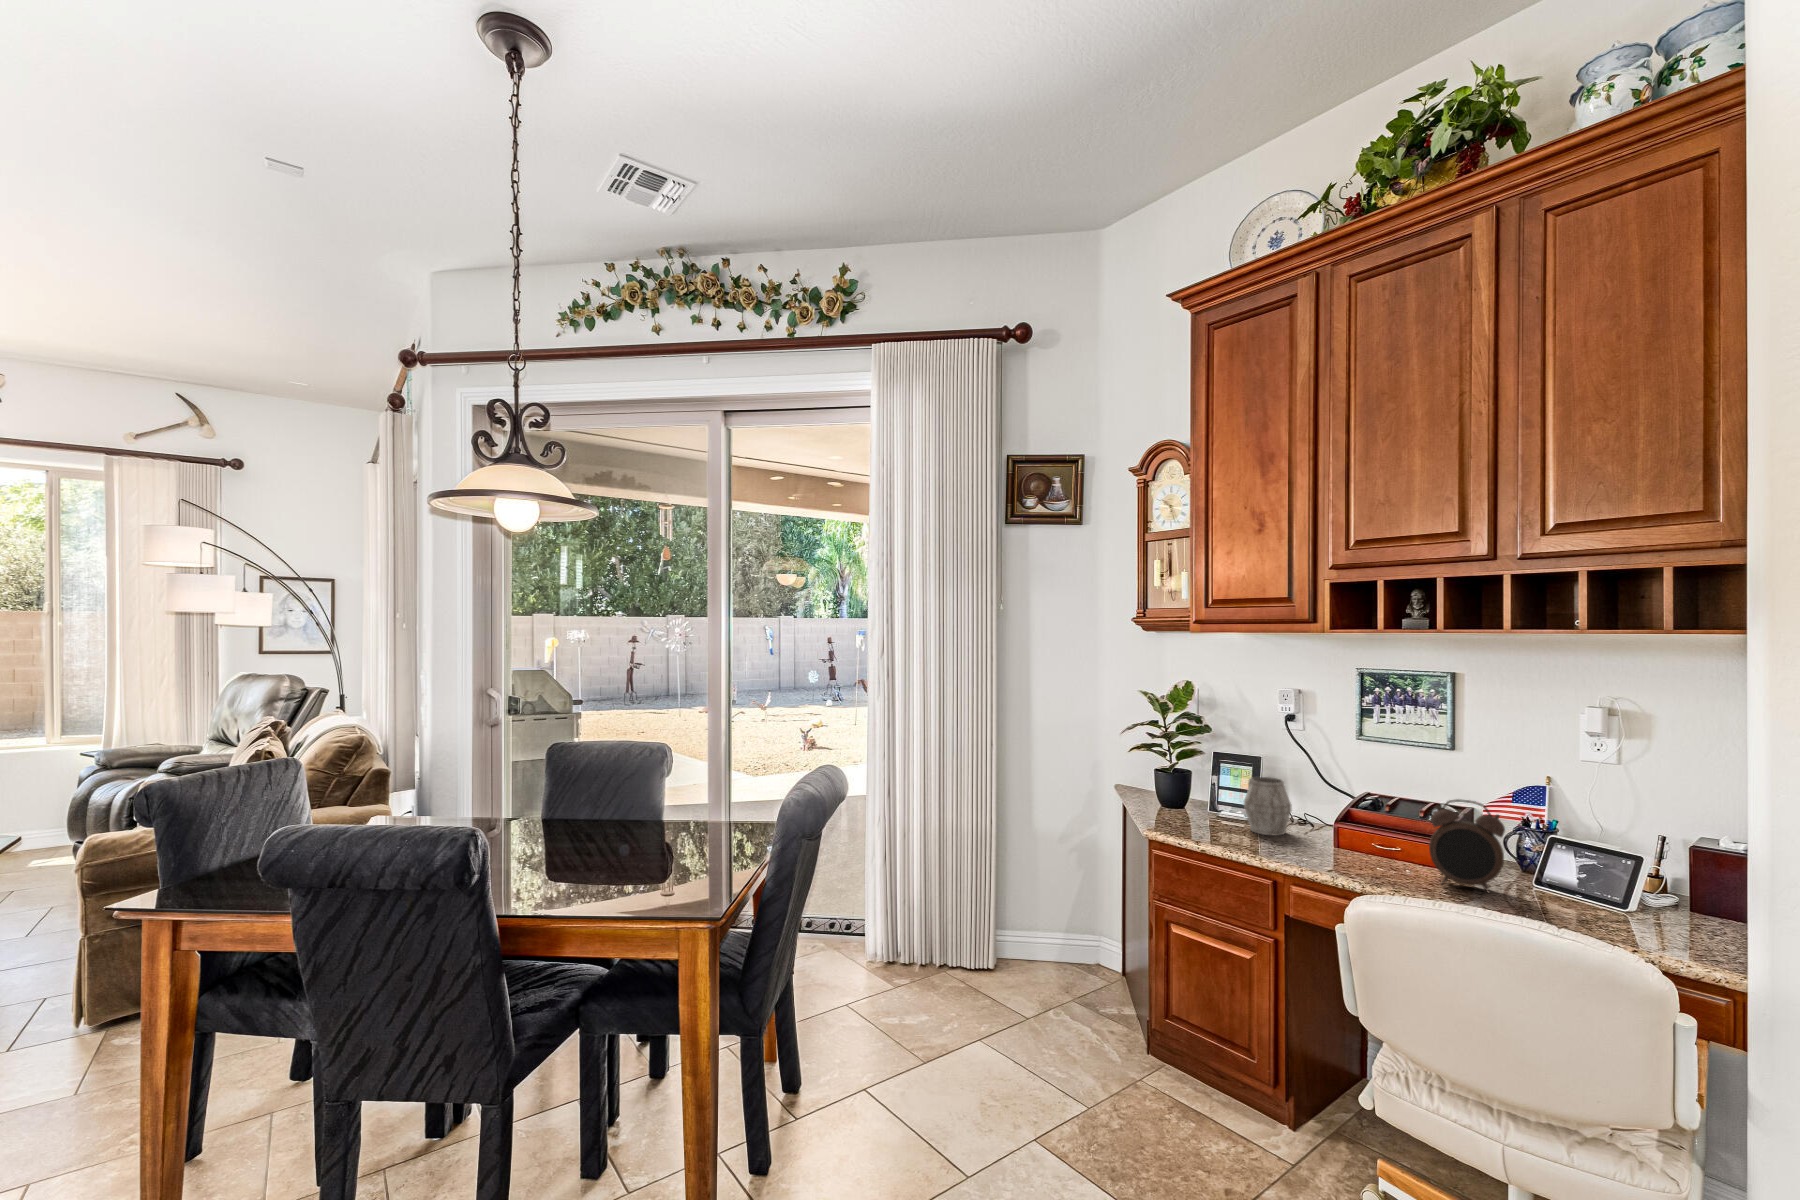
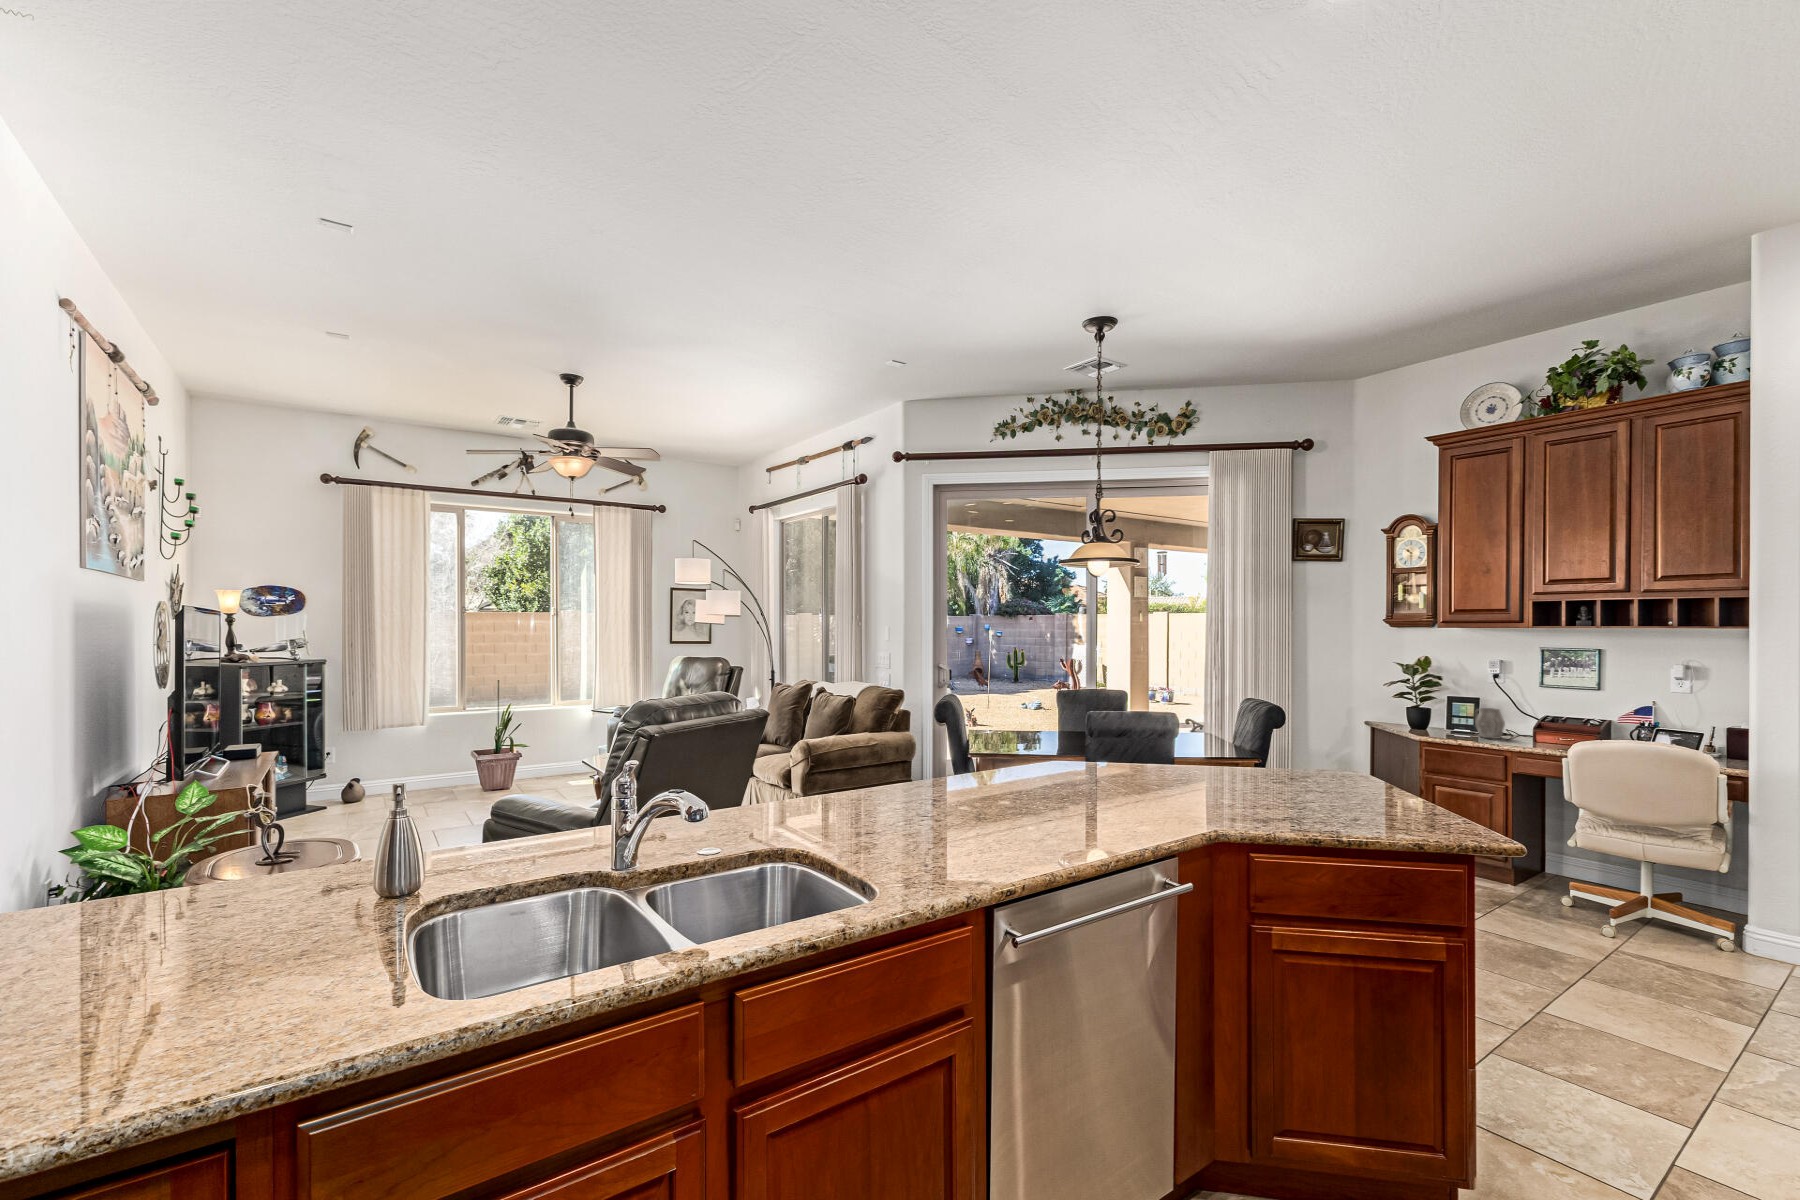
alarm clock: present [1429,799,1505,893] -> none [1596,710,1636,754]

